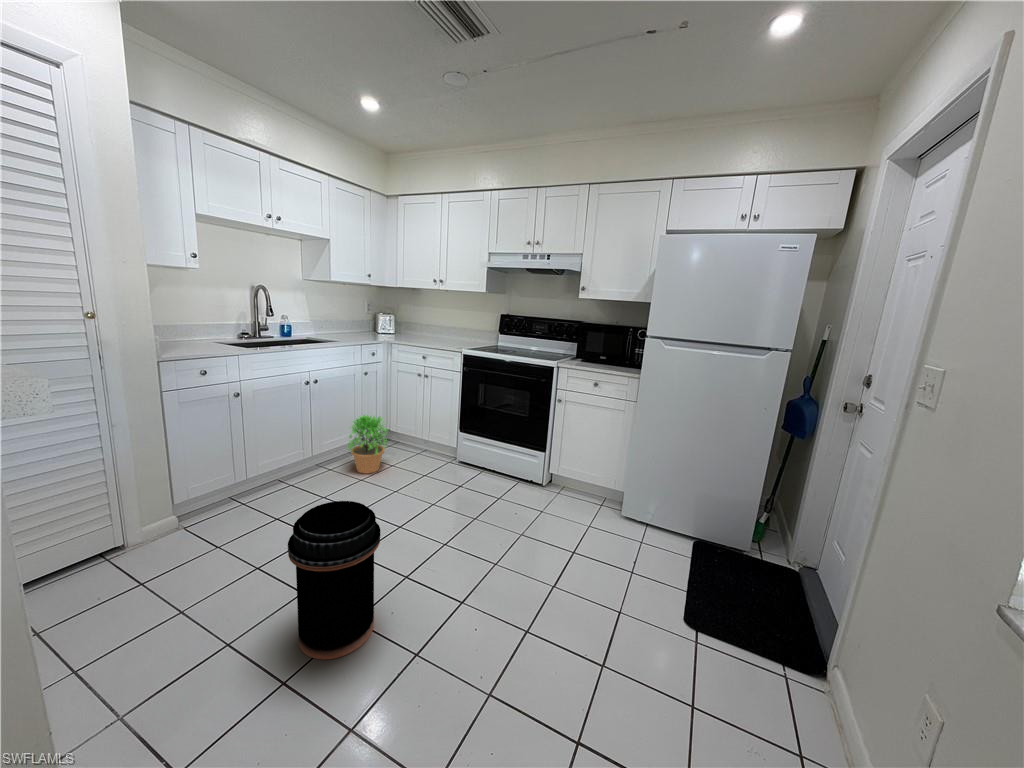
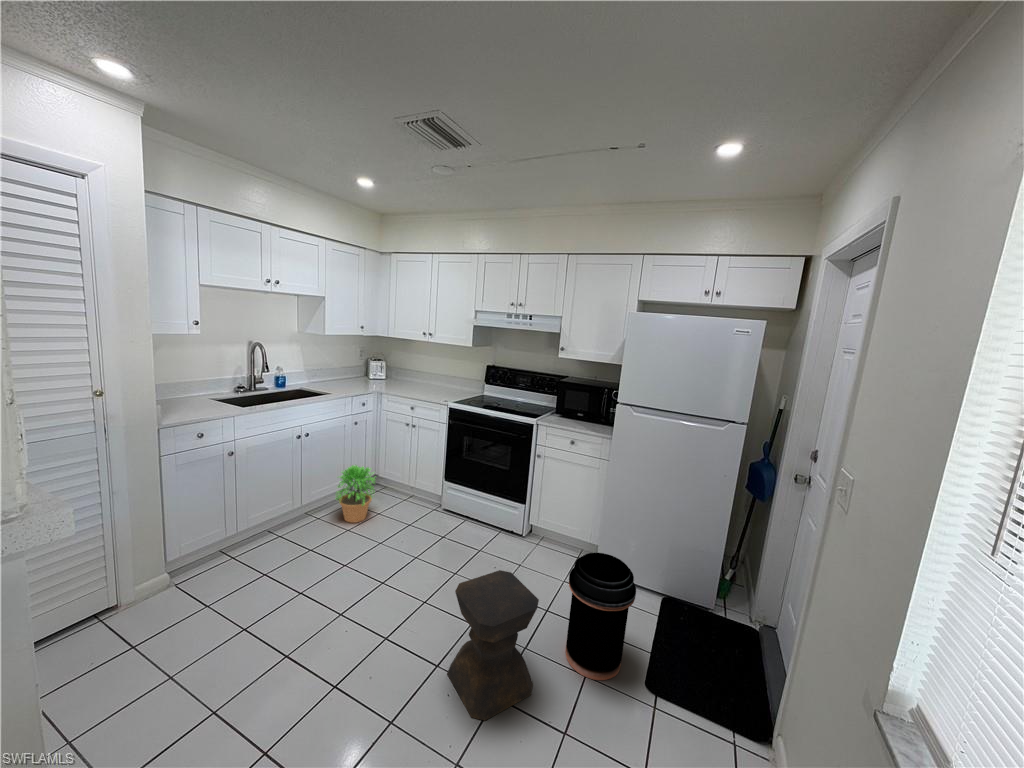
trash can: present [288,501,380,659] -> present [566,553,636,680]
stool: none [473,503,571,653] -> present [447,570,539,721]

